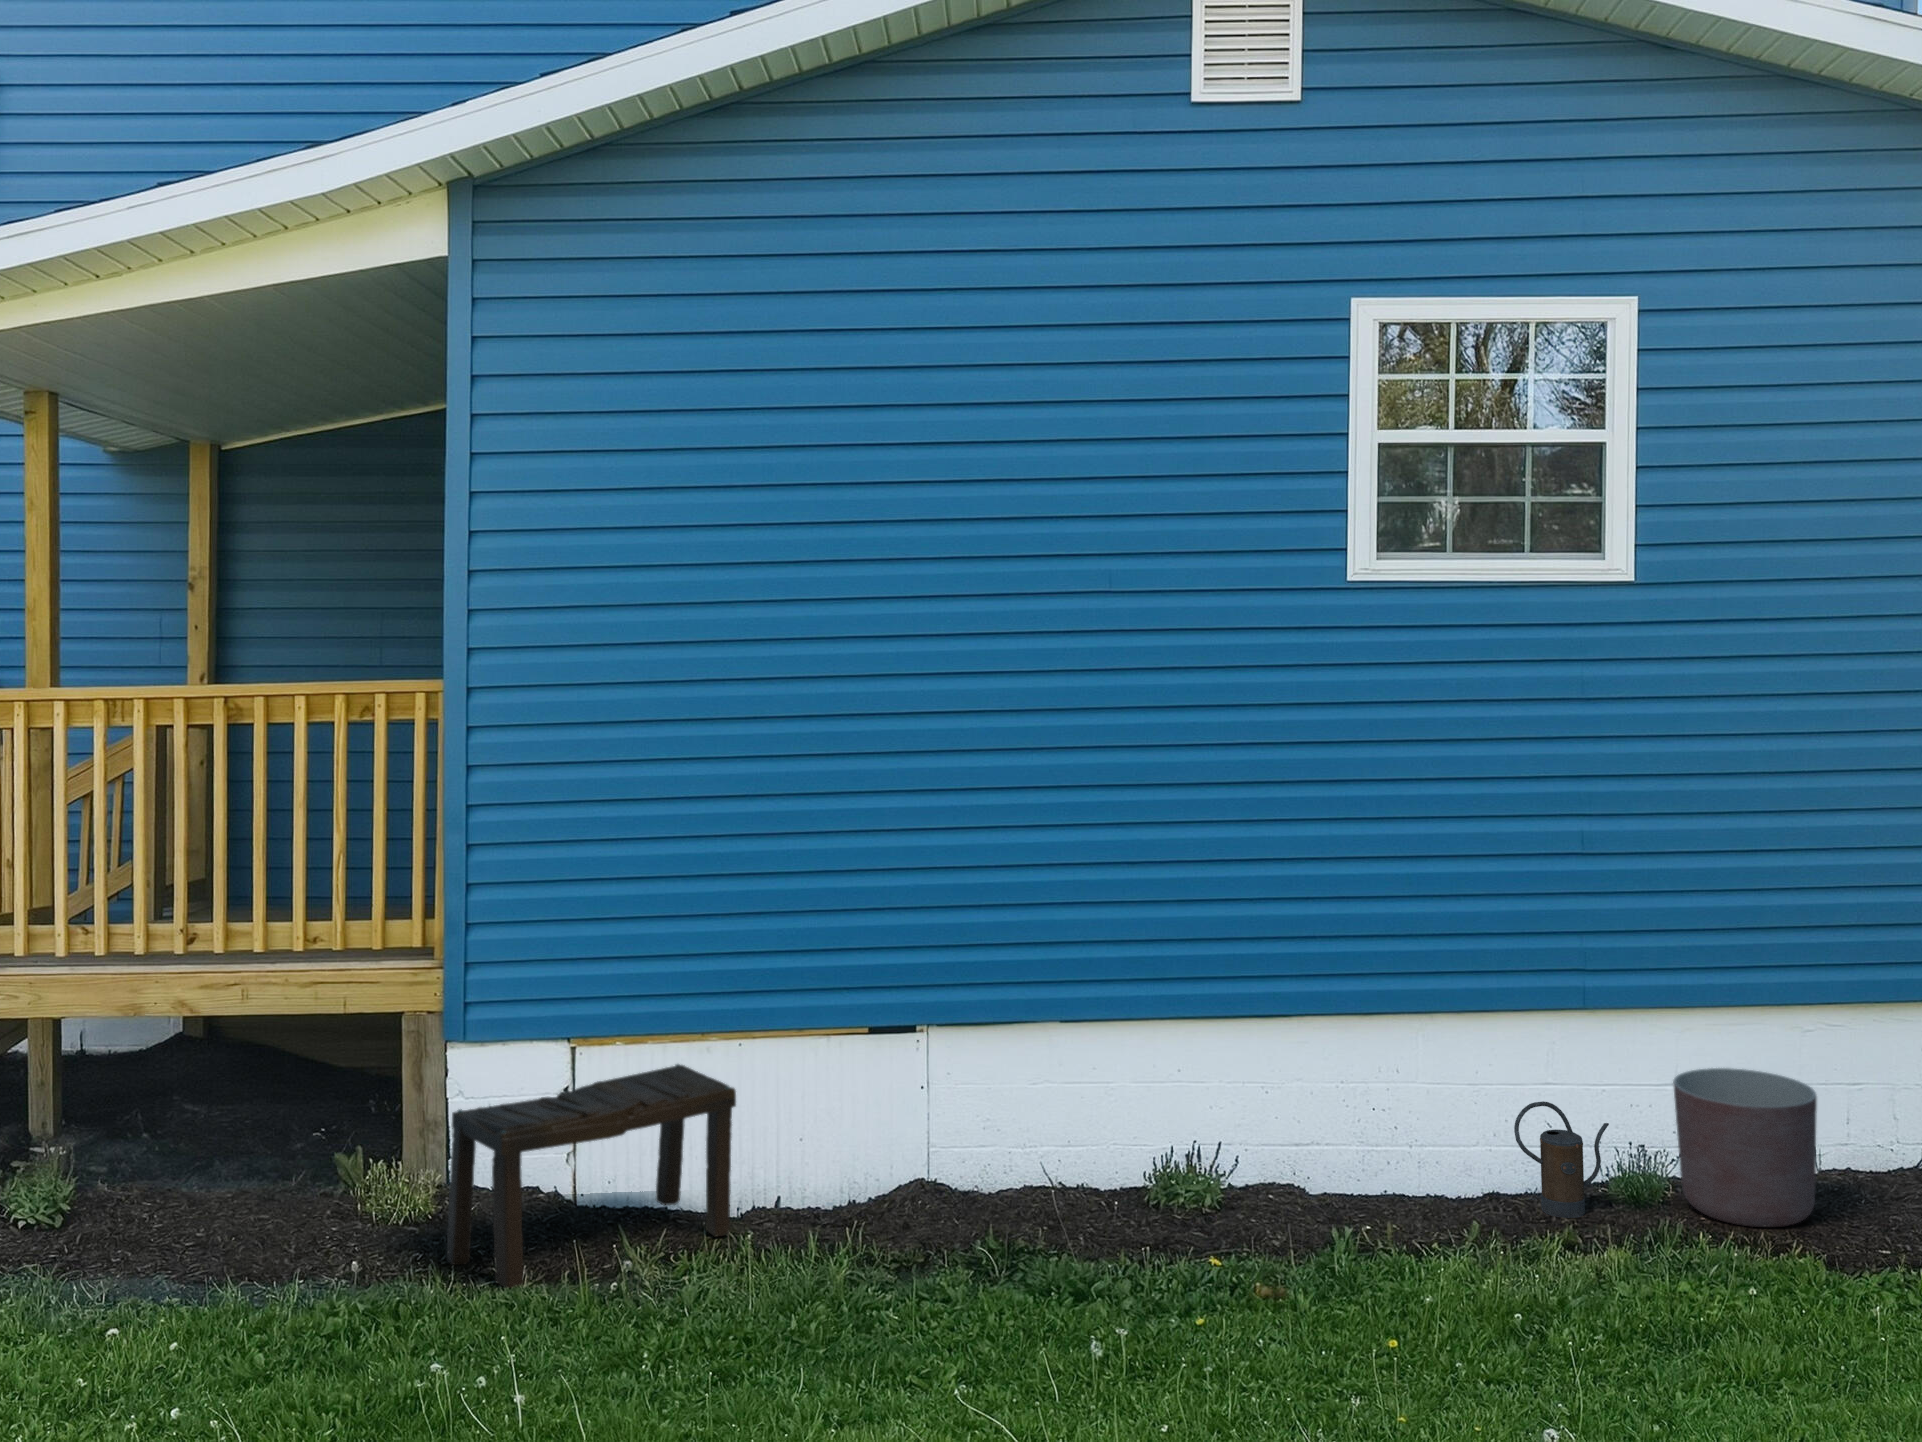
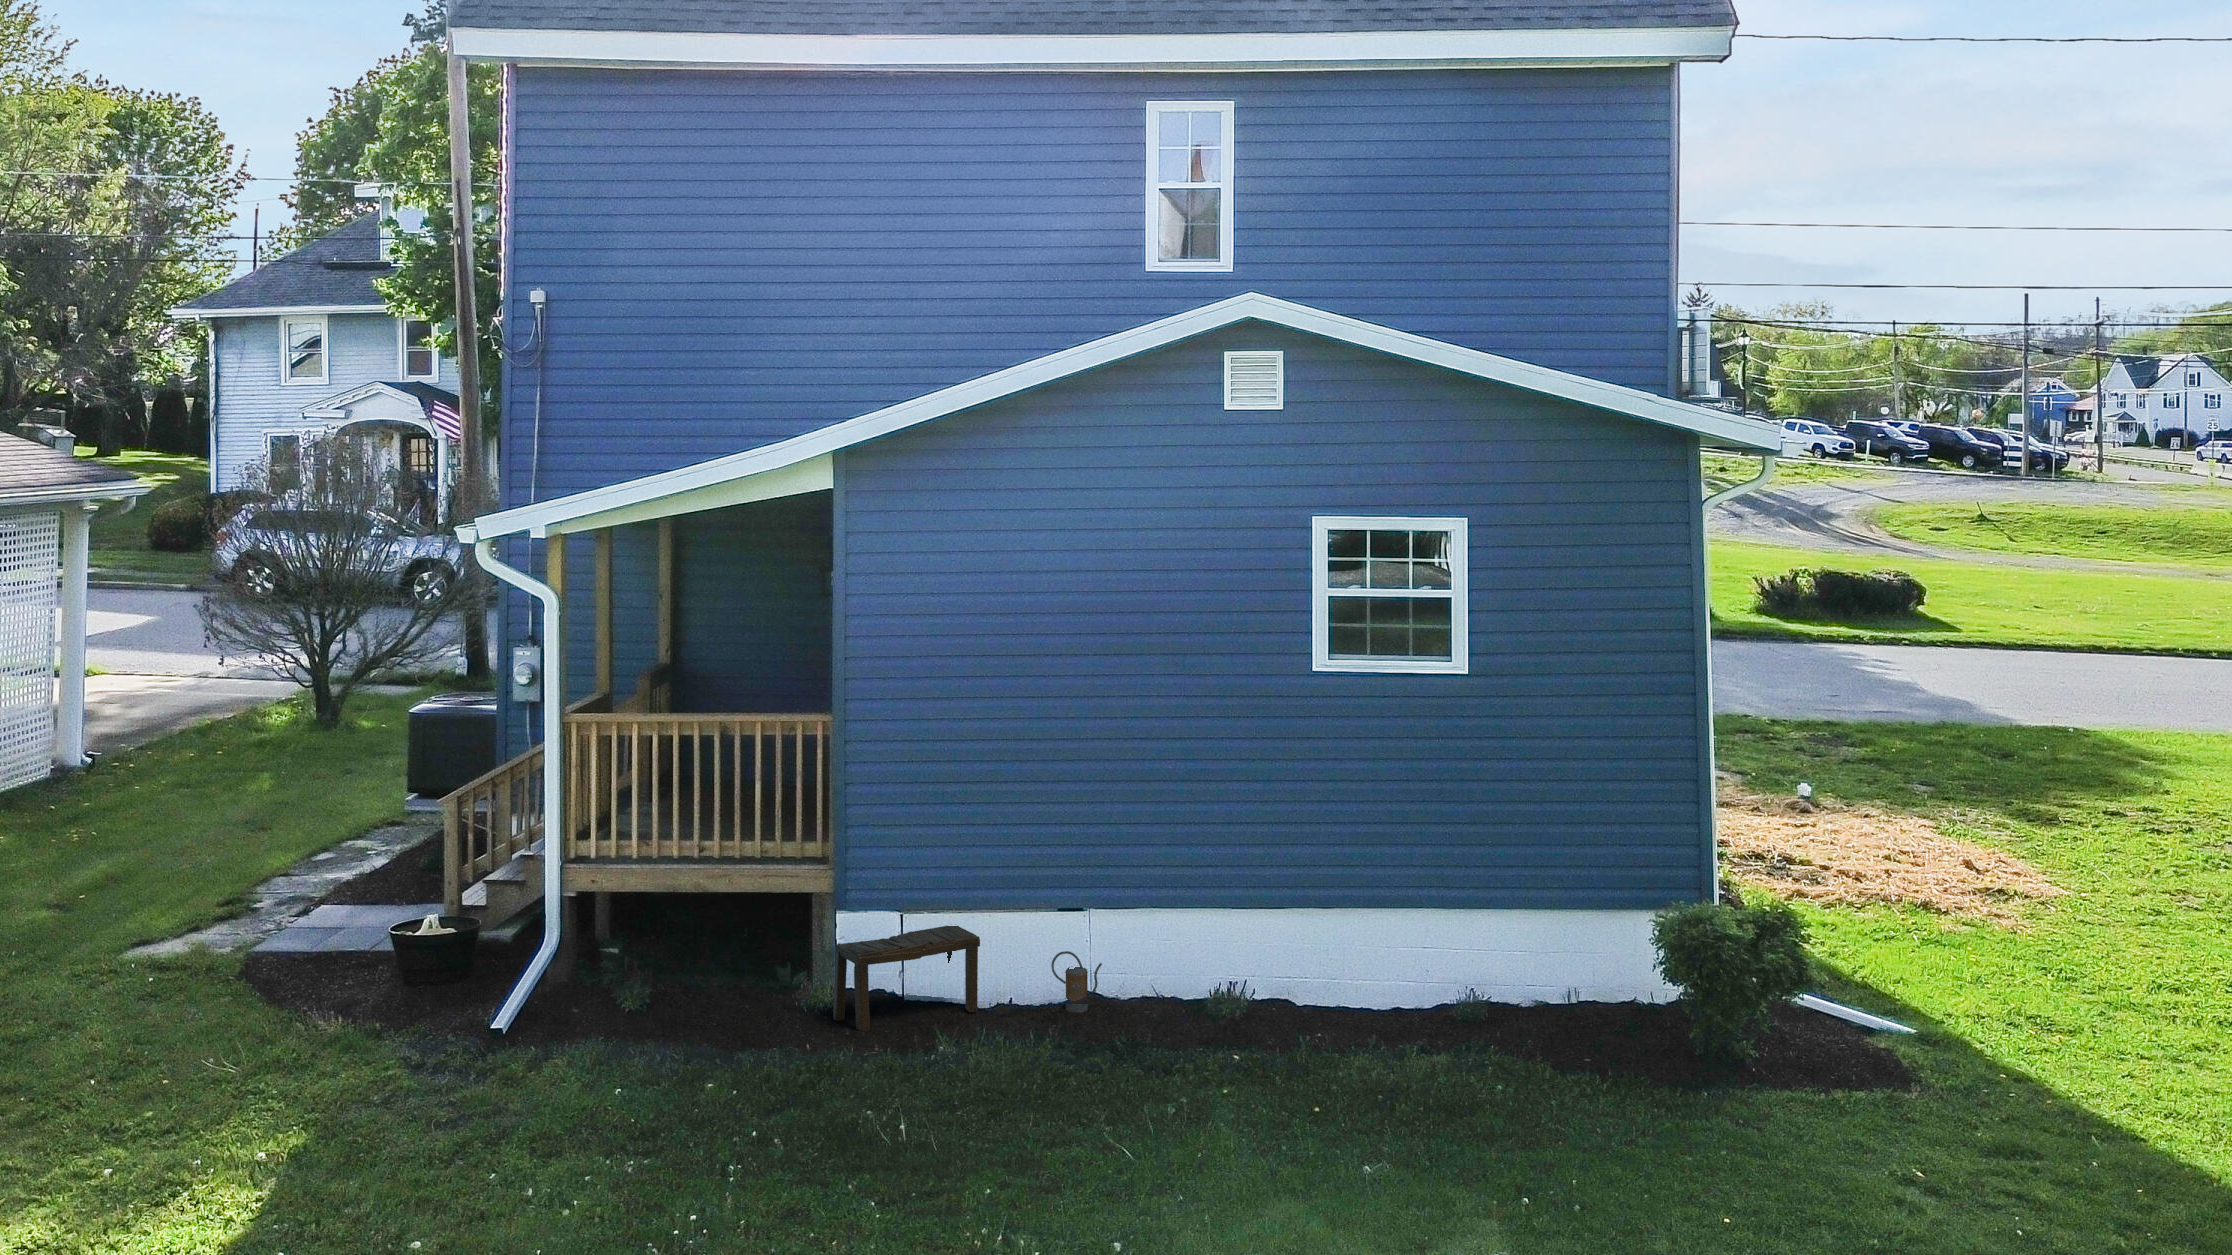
planter: present [1673,1068,1817,1228] -> none [1488,942,1563,1027]
watering can: present [1514,1101,1609,1218] -> present [1051,951,1102,1012]

